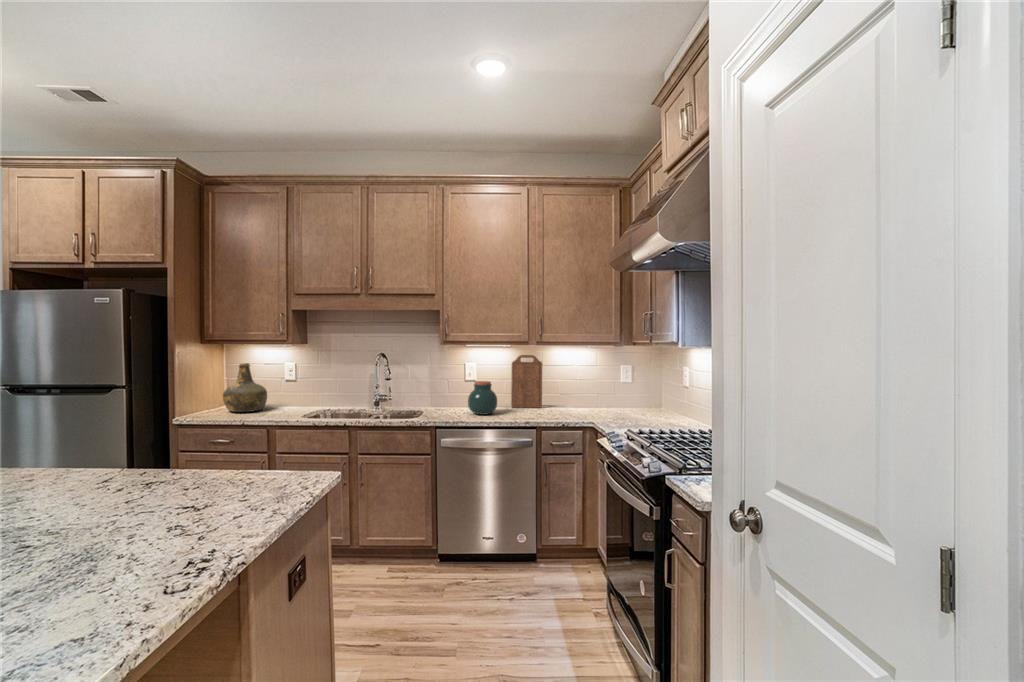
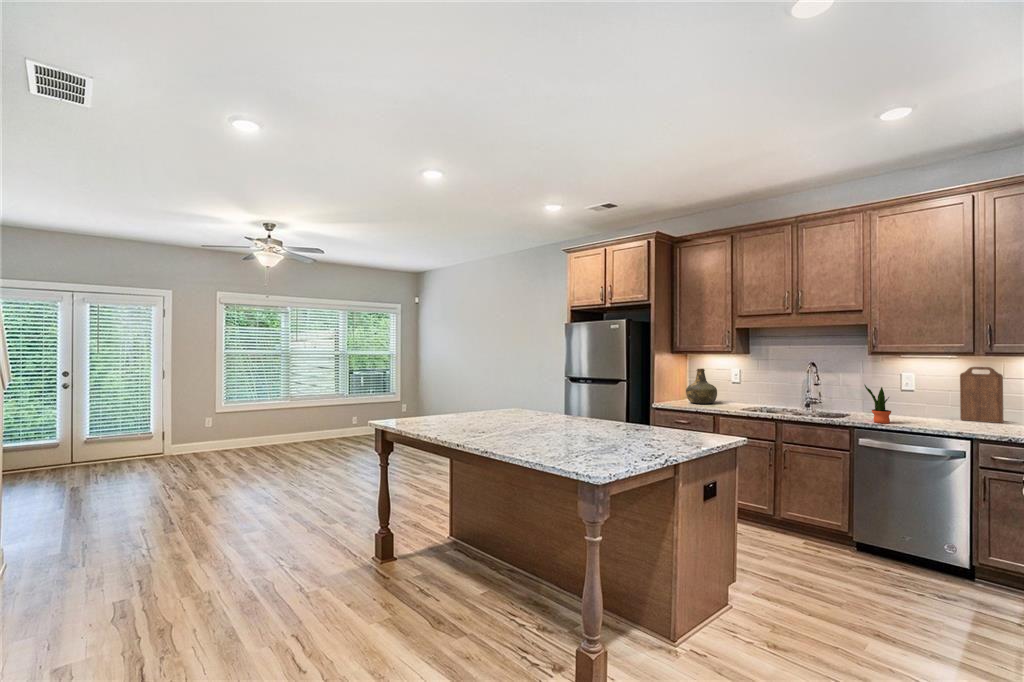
potted plant: none [437,377,461,420] -> present [865,385,891,423]
jar: present [468,381,497,415] -> none [902,390,938,422]

